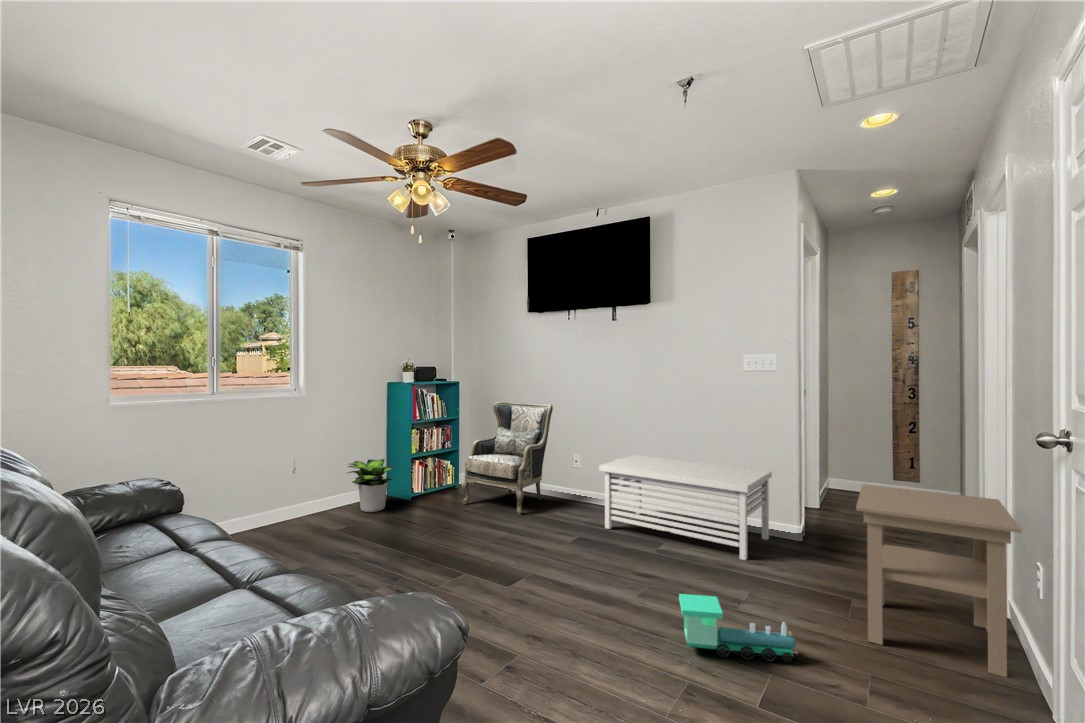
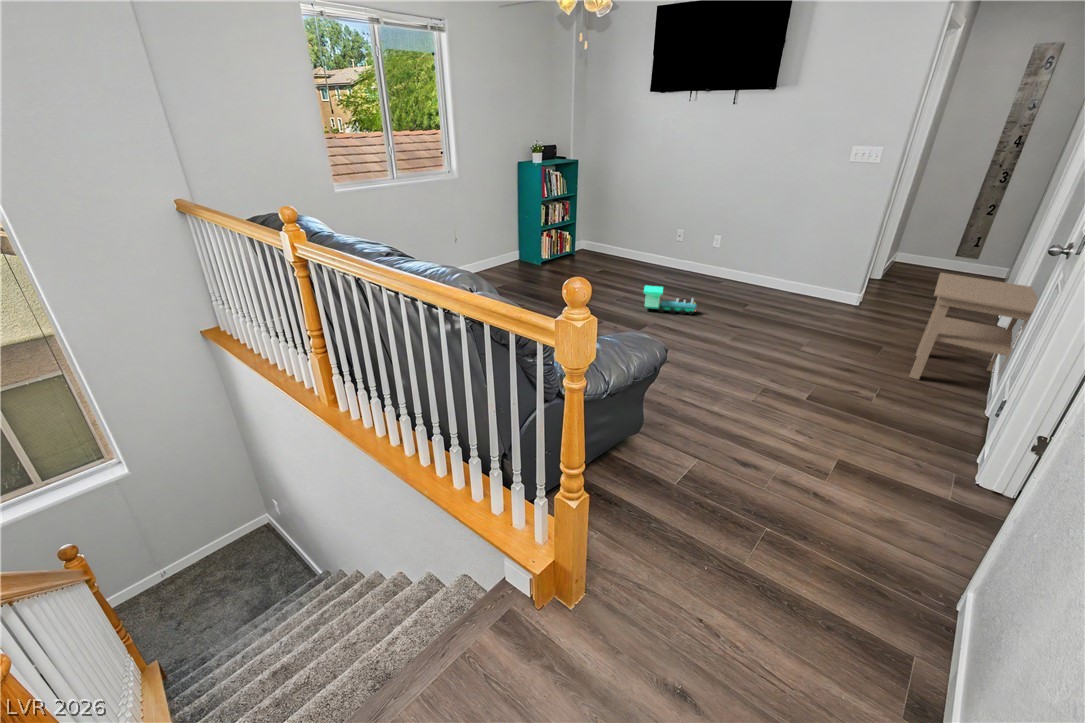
armchair: present [461,402,553,515] -> none [585,181,667,283]
storage bench: present [599,455,772,560] -> none [708,234,858,321]
potted plant: present [348,459,395,512] -> none [493,232,538,275]
toy train: present [679,594,798,662] -> present [644,285,696,314]

